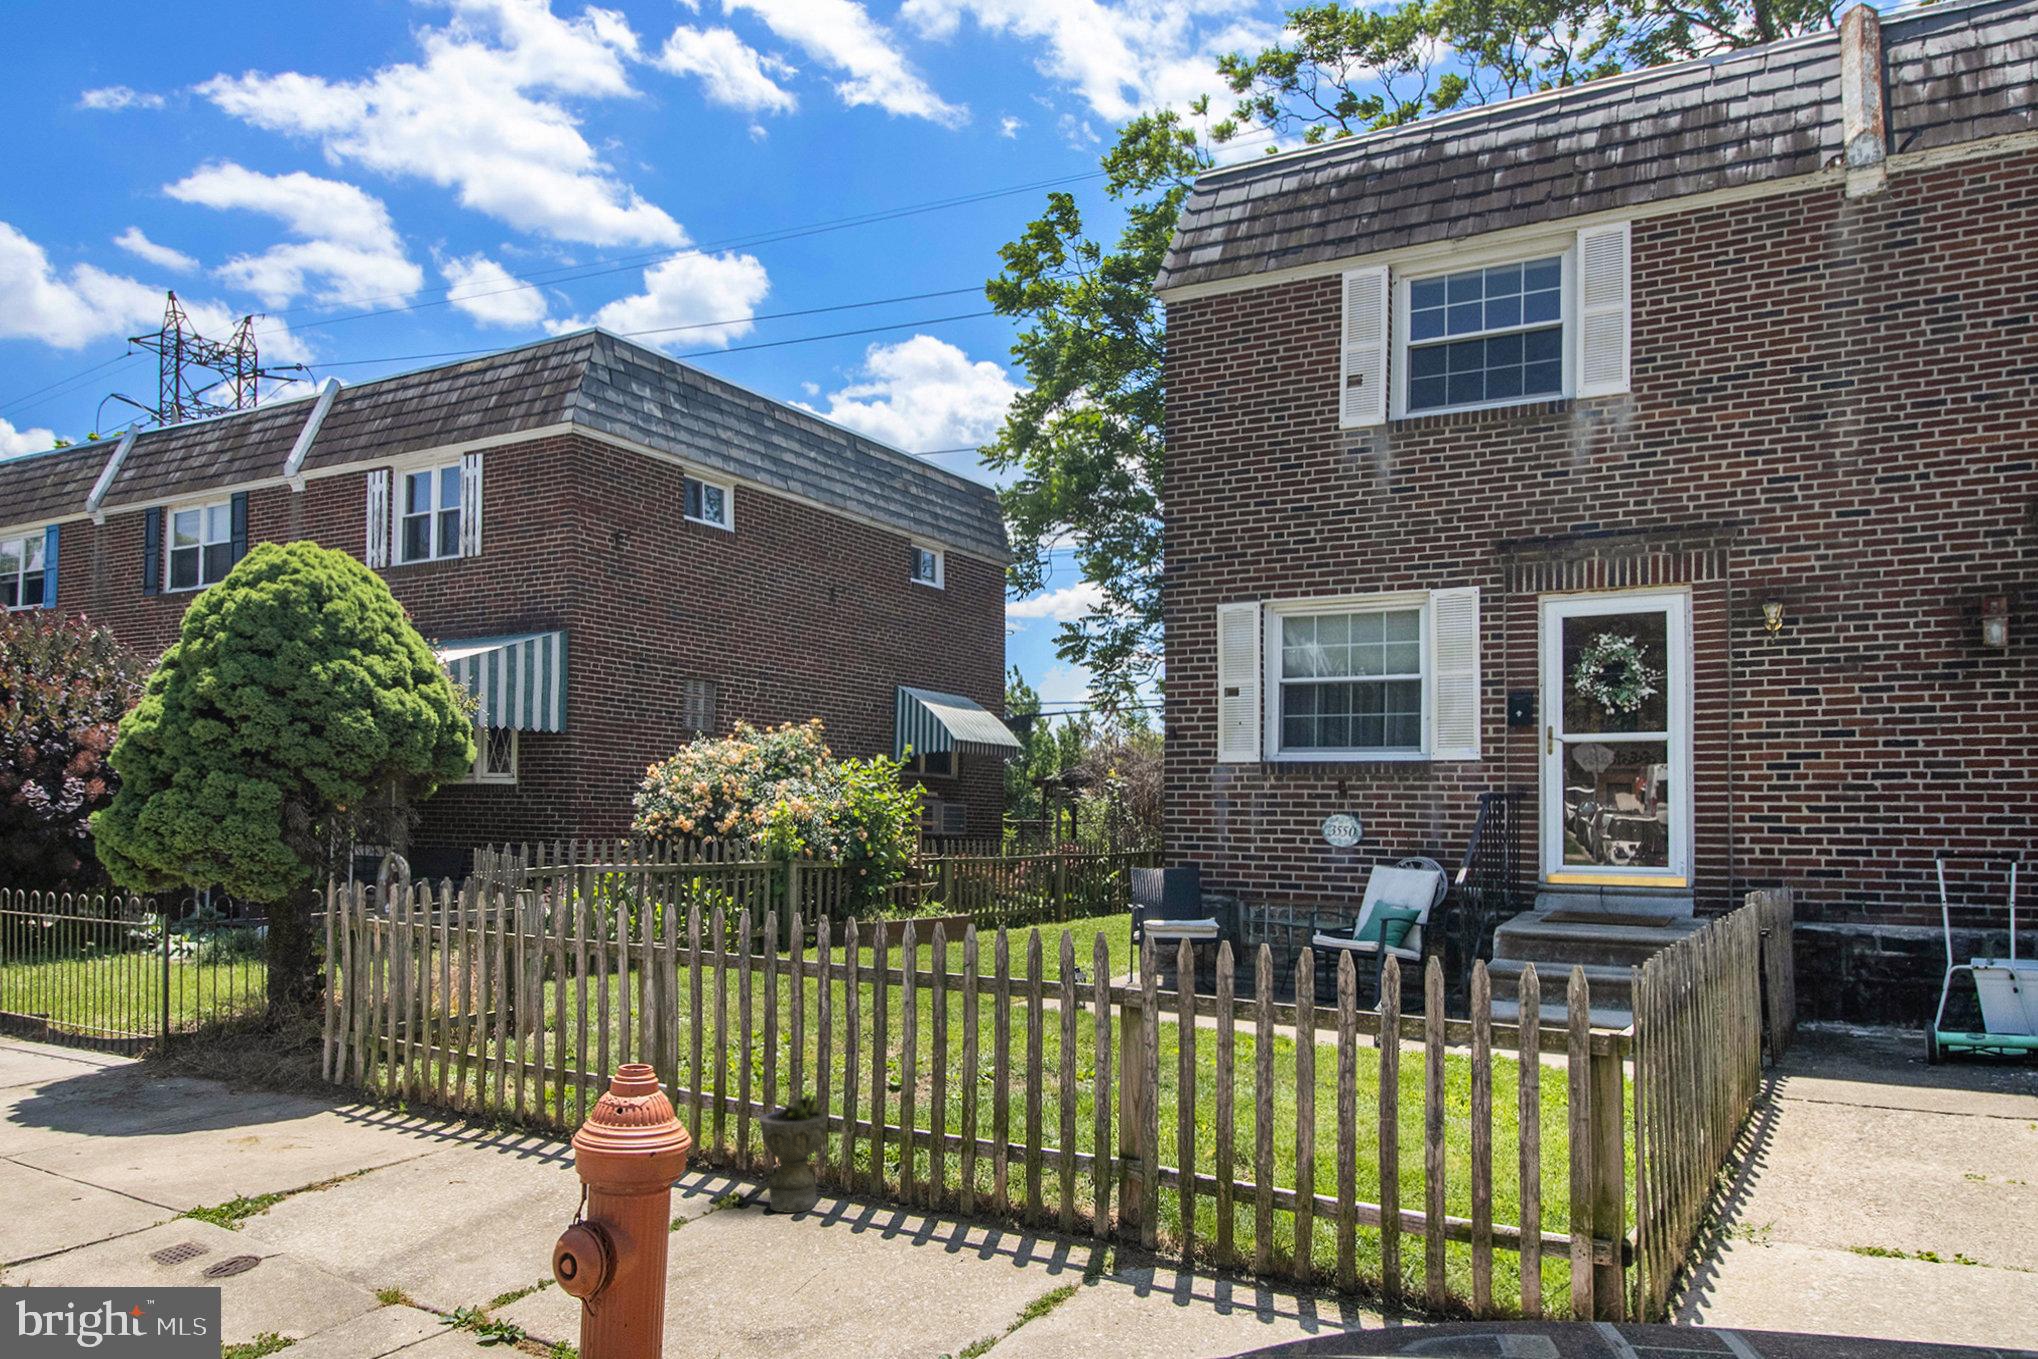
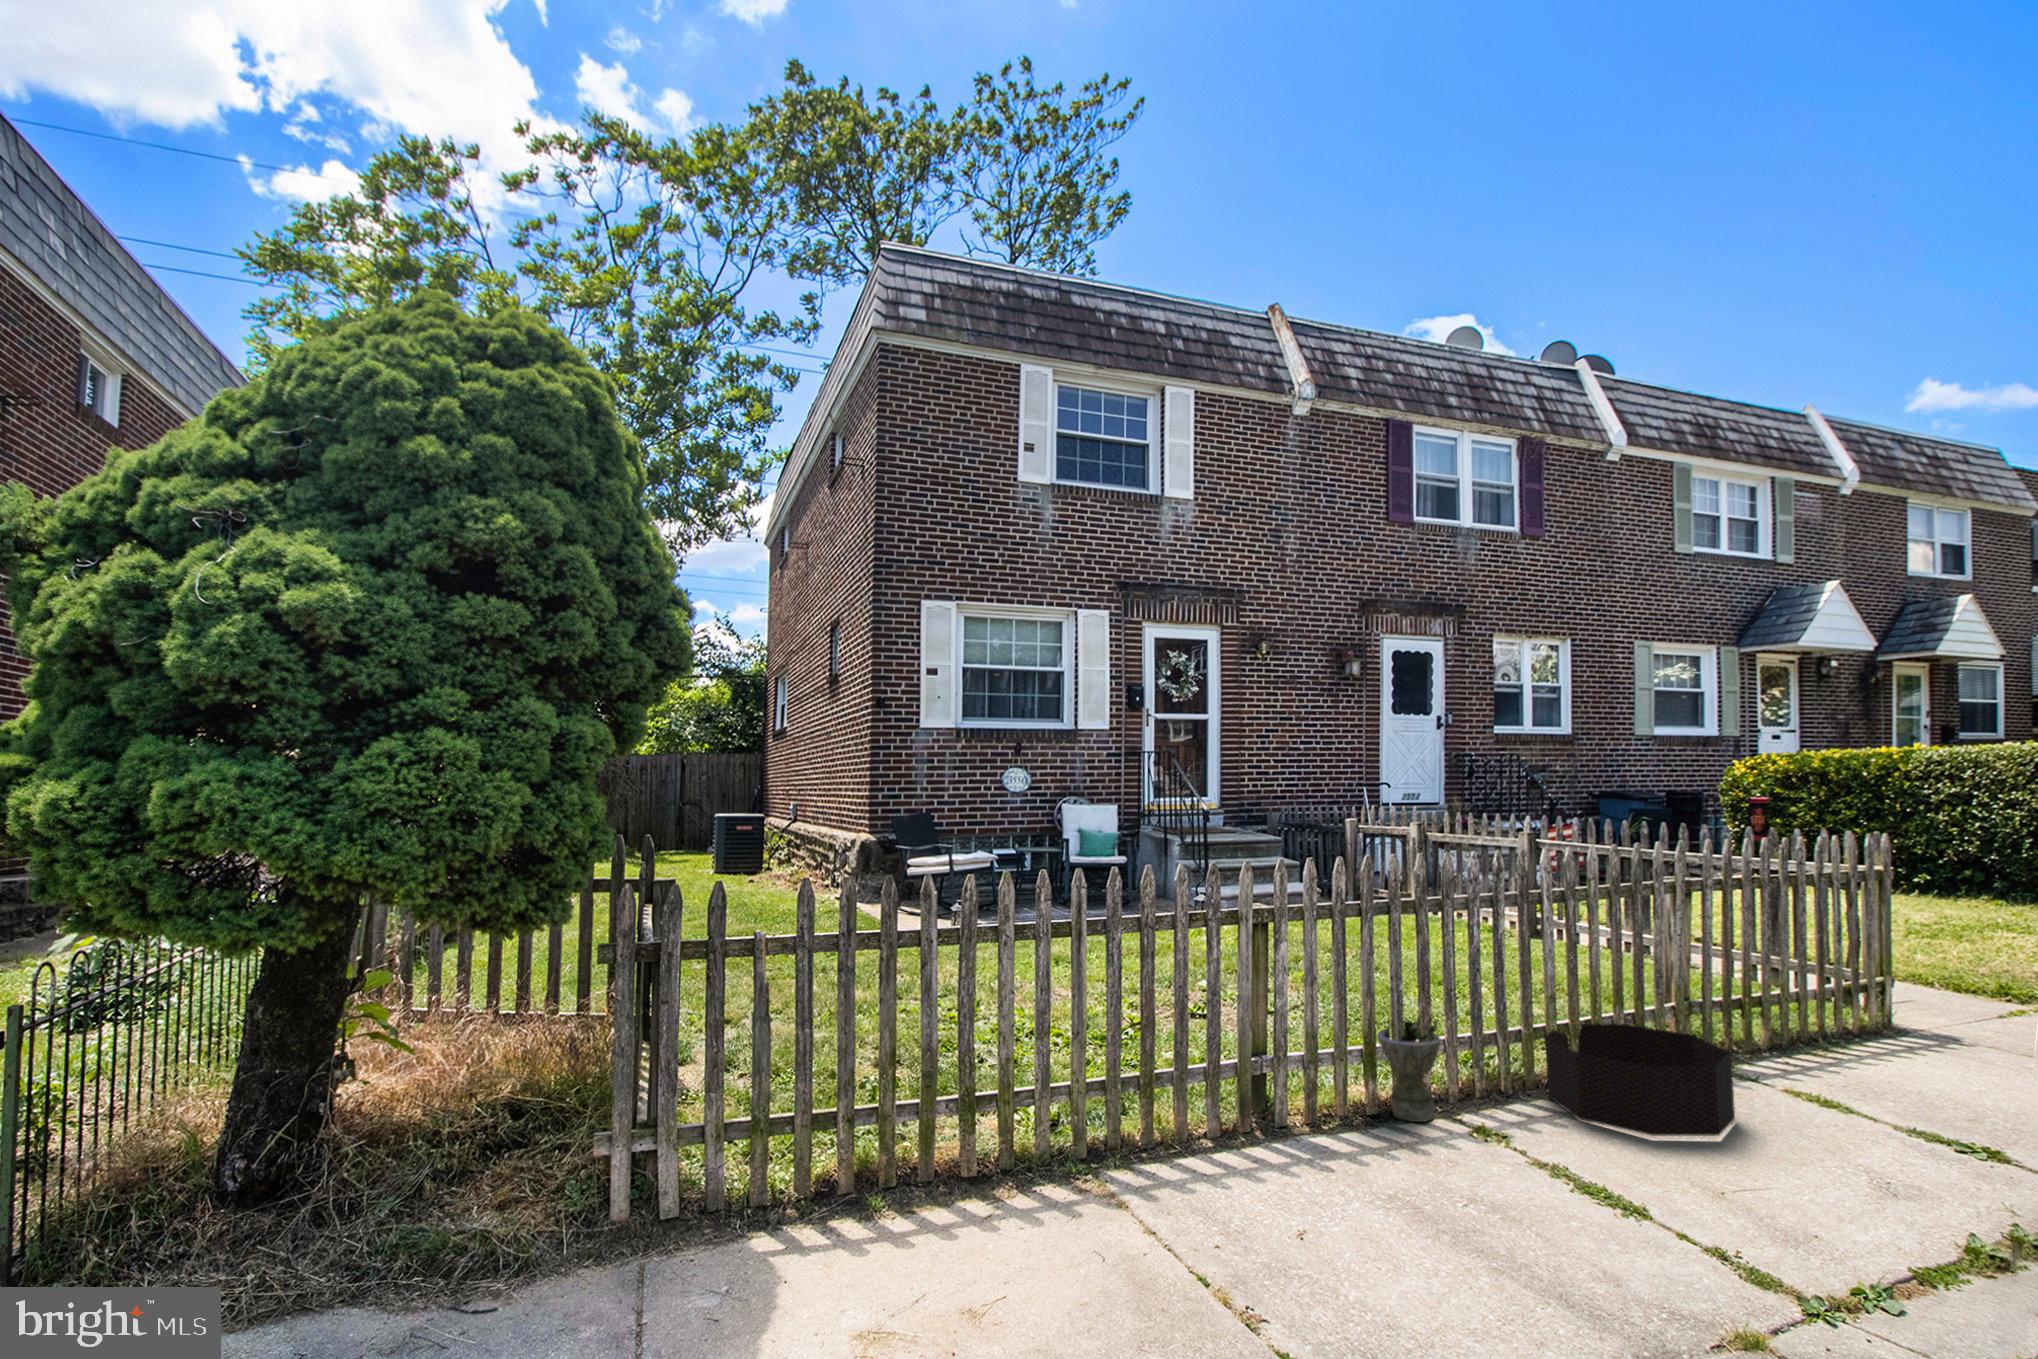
basket: none [875,1157,1085,1308] -> present [1545,1024,1735,1136]

